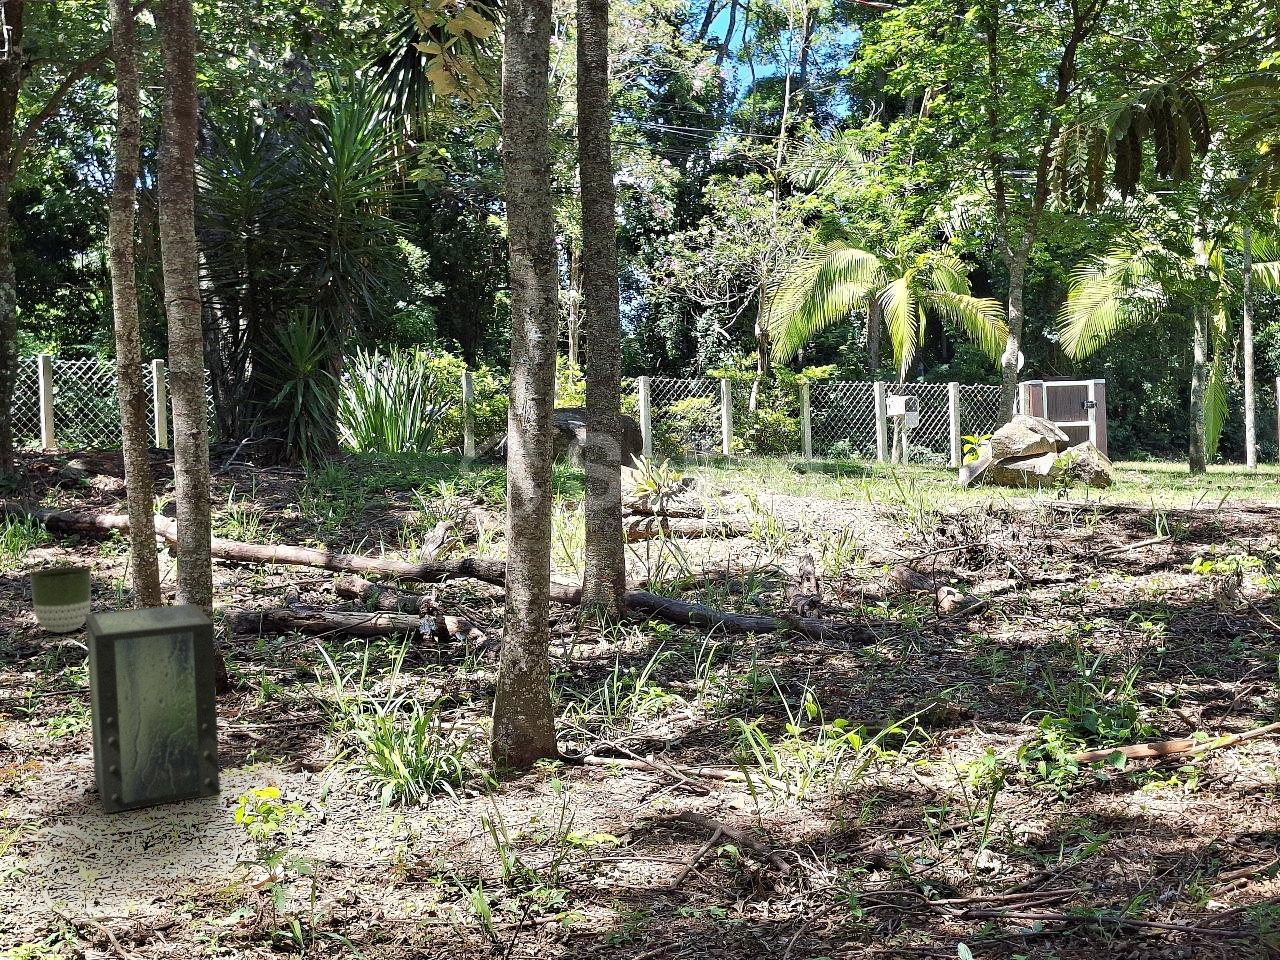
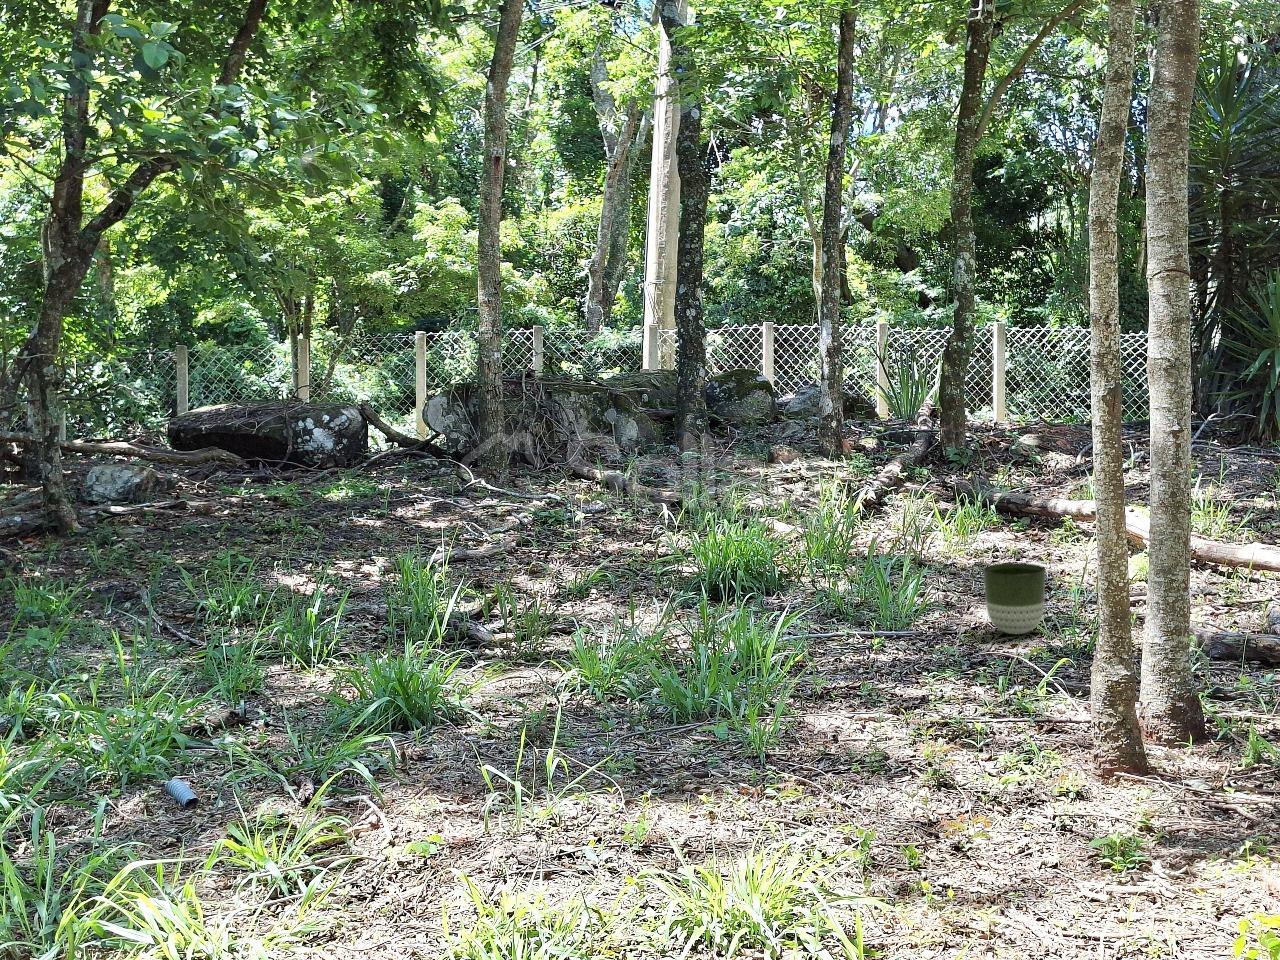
storage box: present [86,604,220,813] -> none [1046,656,1209,915]

